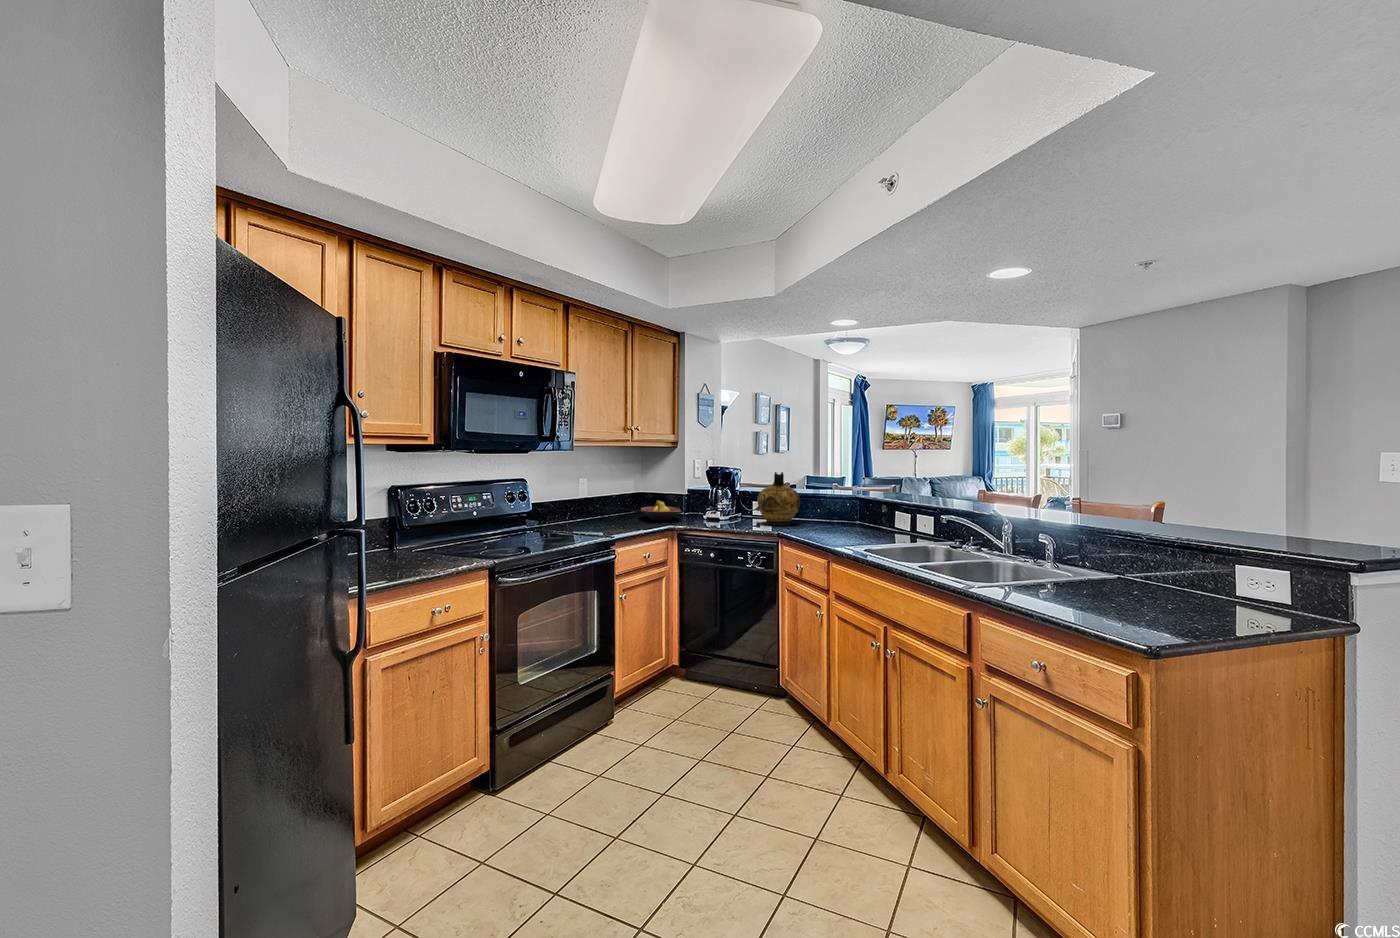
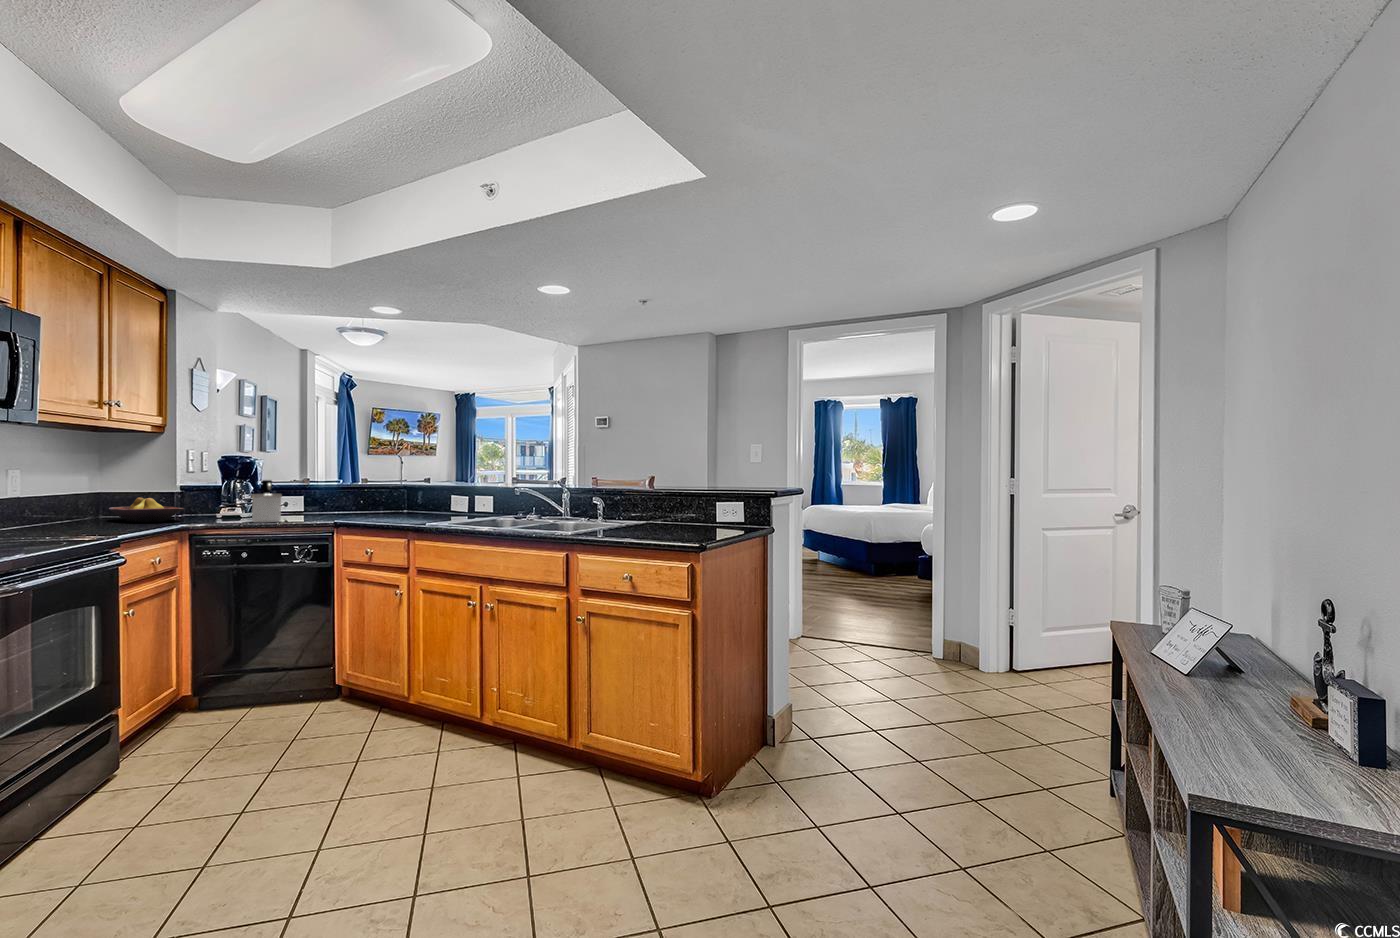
ceramic jug: present [757,472,800,525] -> none [294,461,347,519]
soap dispenser: none [720,490,743,527] -> present [251,480,282,522]

